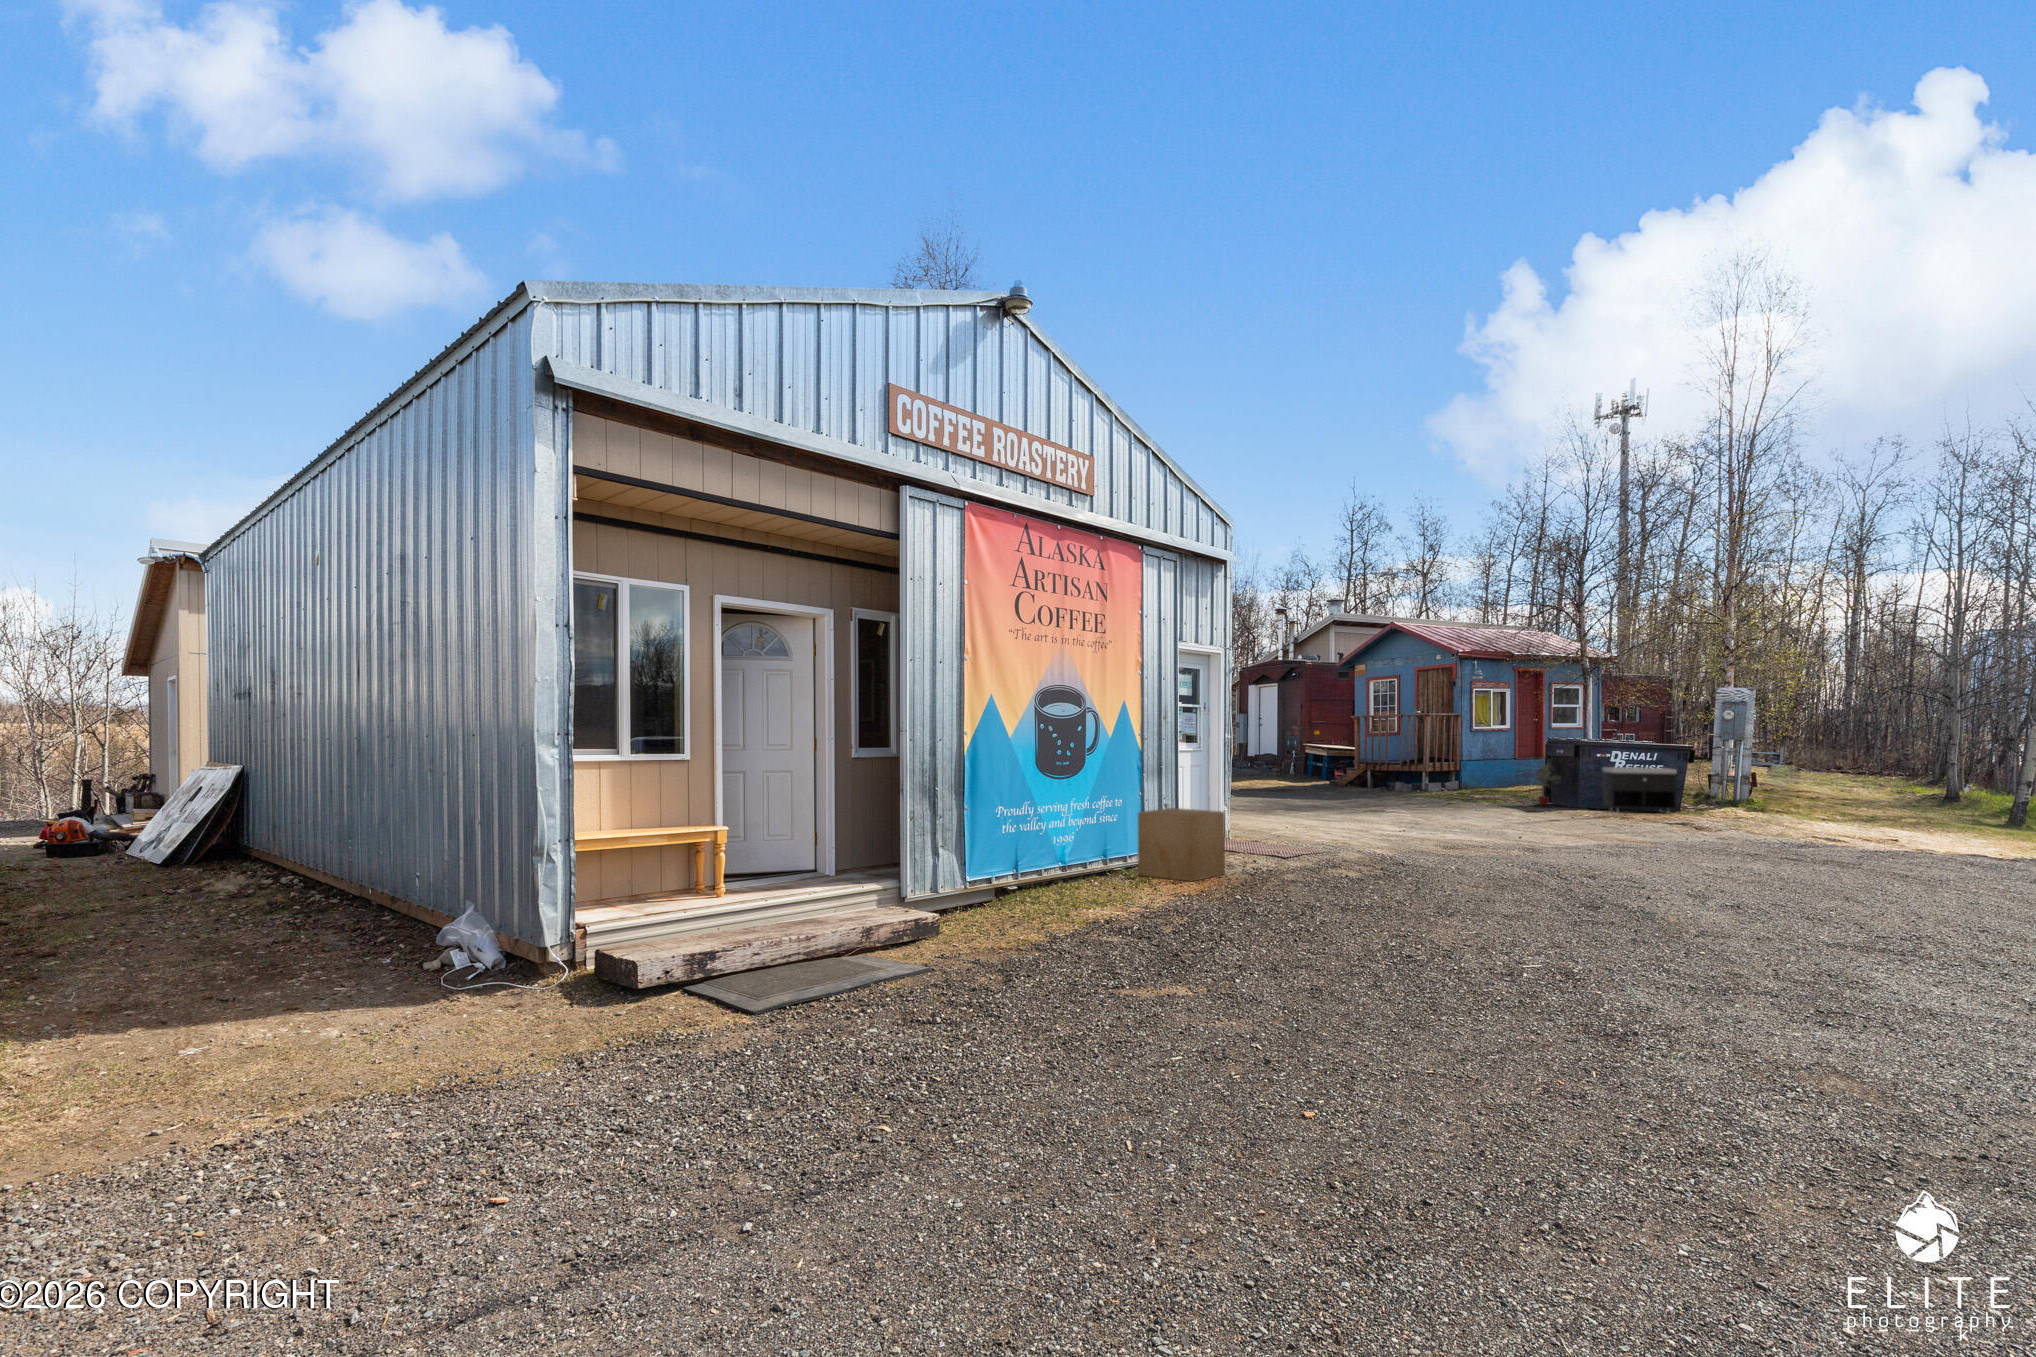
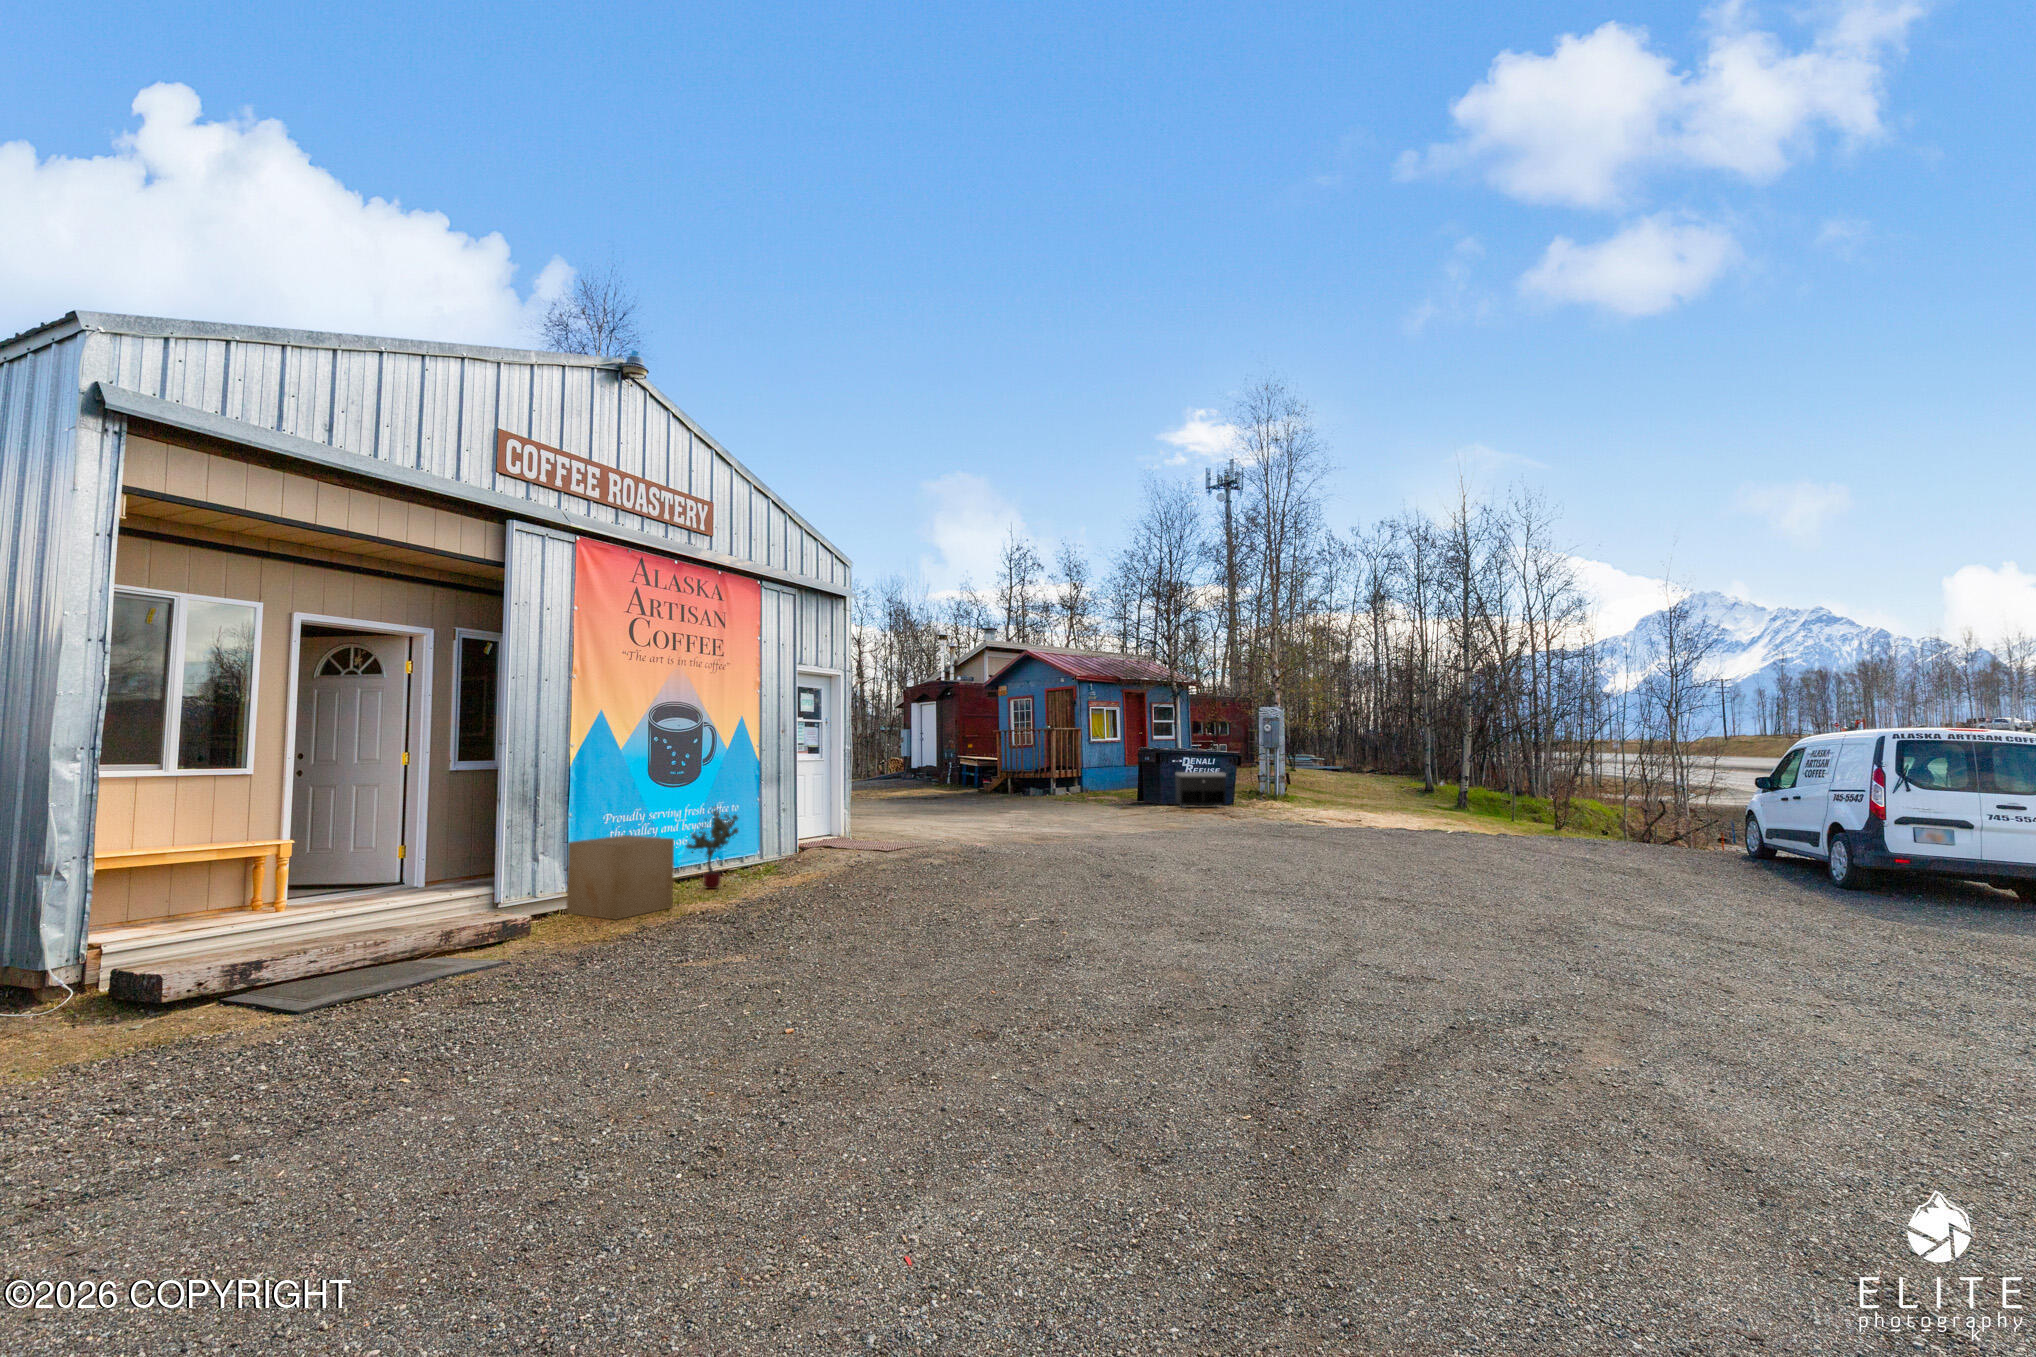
potted tree: present [1535,759,1561,805] -> present [686,807,738,889]
cardboard box: present [1138,808,1225,882] -> present [566,835,674,919]

